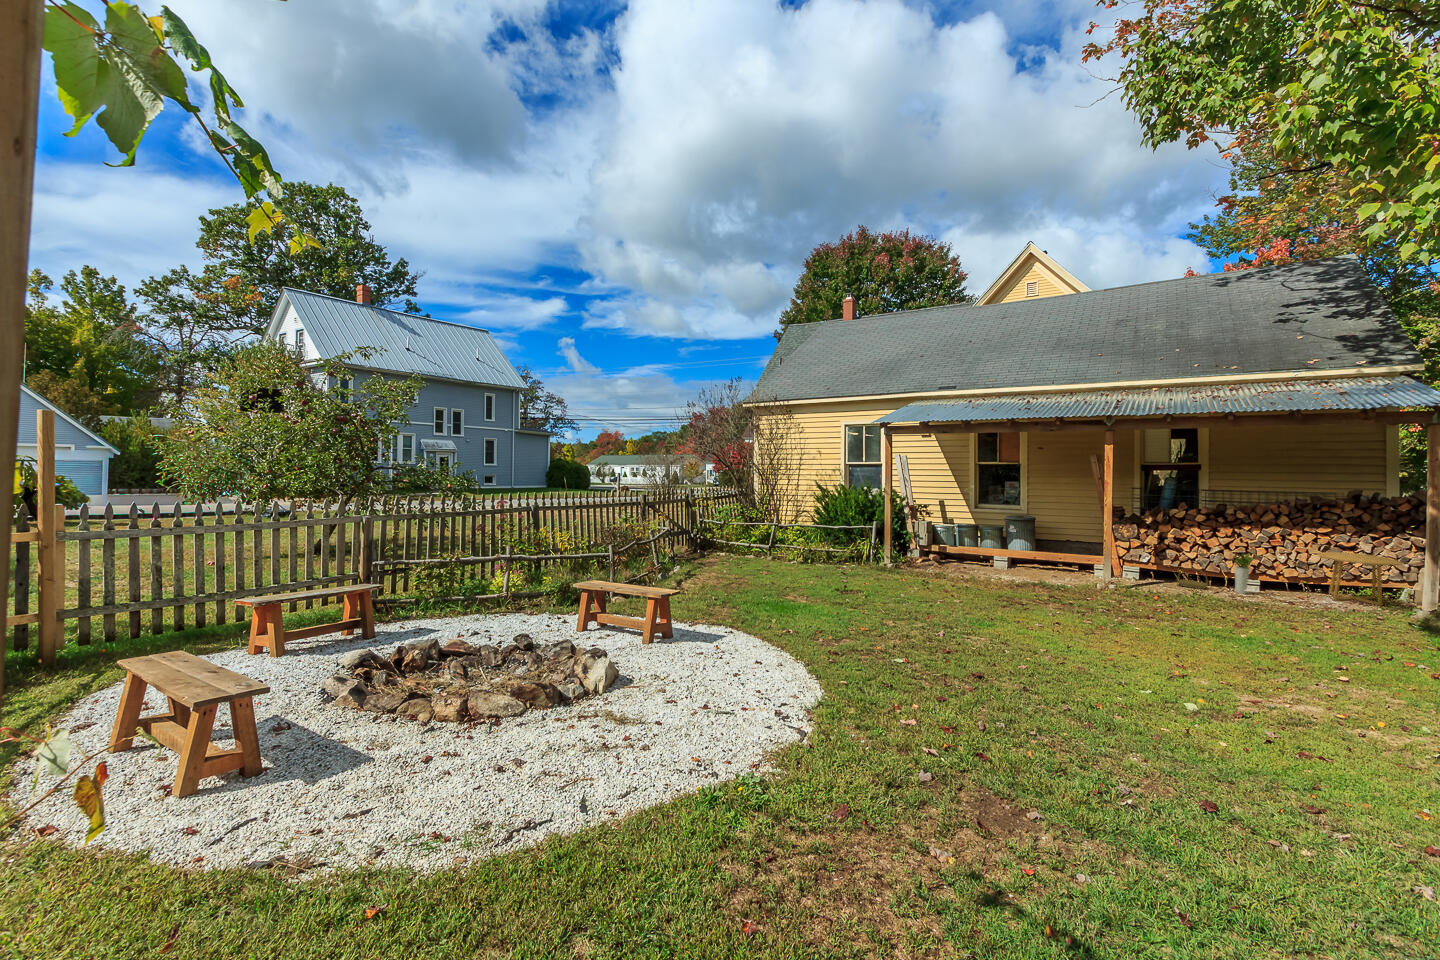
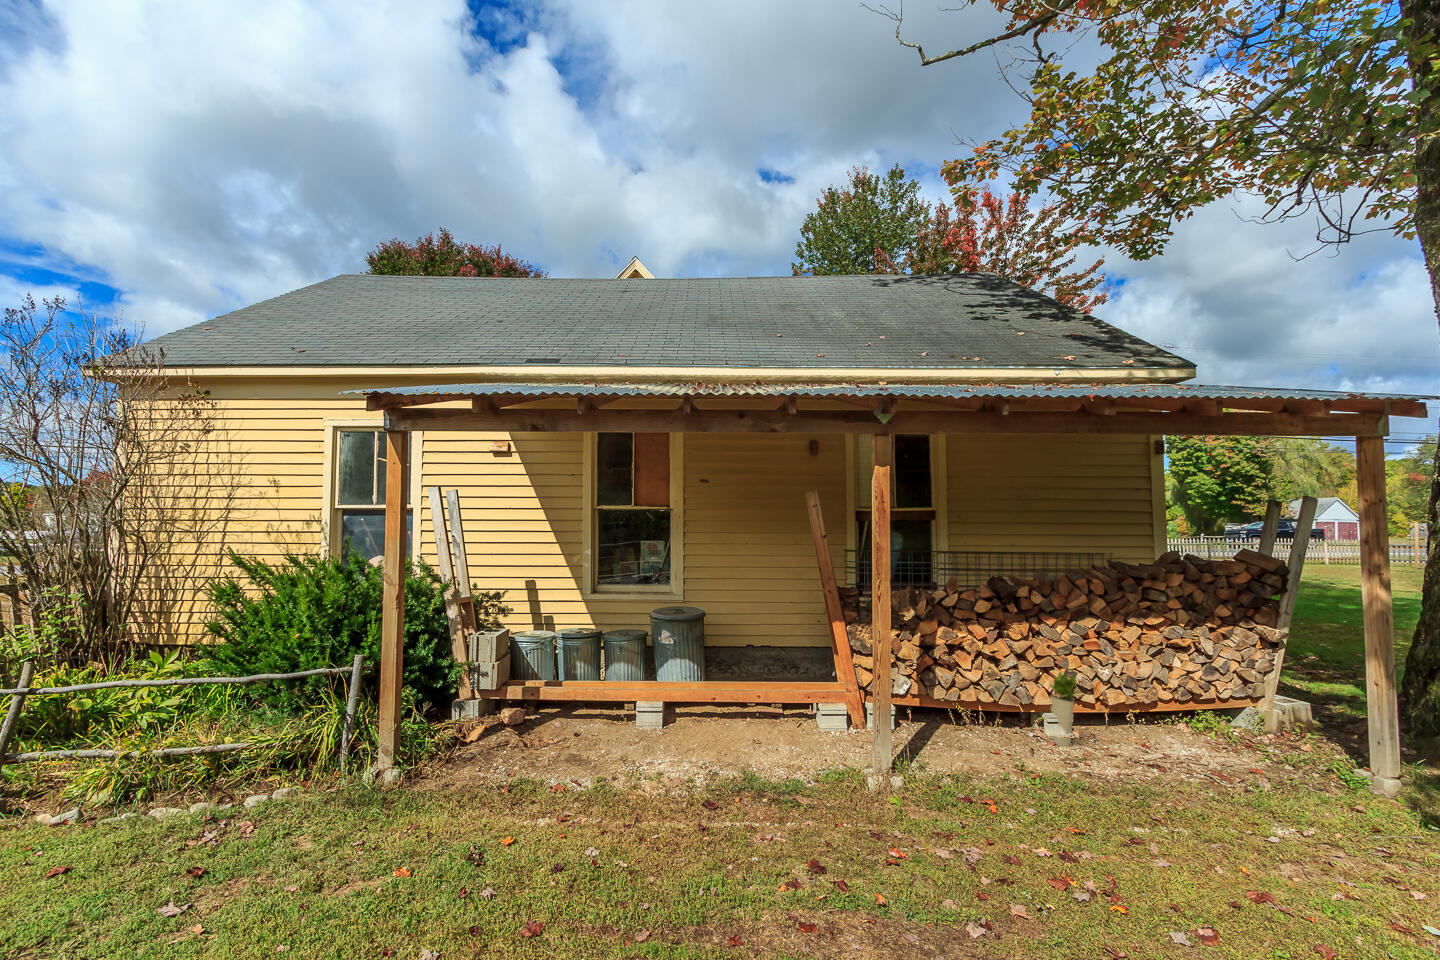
round table: present [1317,552,1402,605] -> none [1167,659,1306,758]
basket: present [1177,575,1208,589] -> none [956,702,1011,742]

